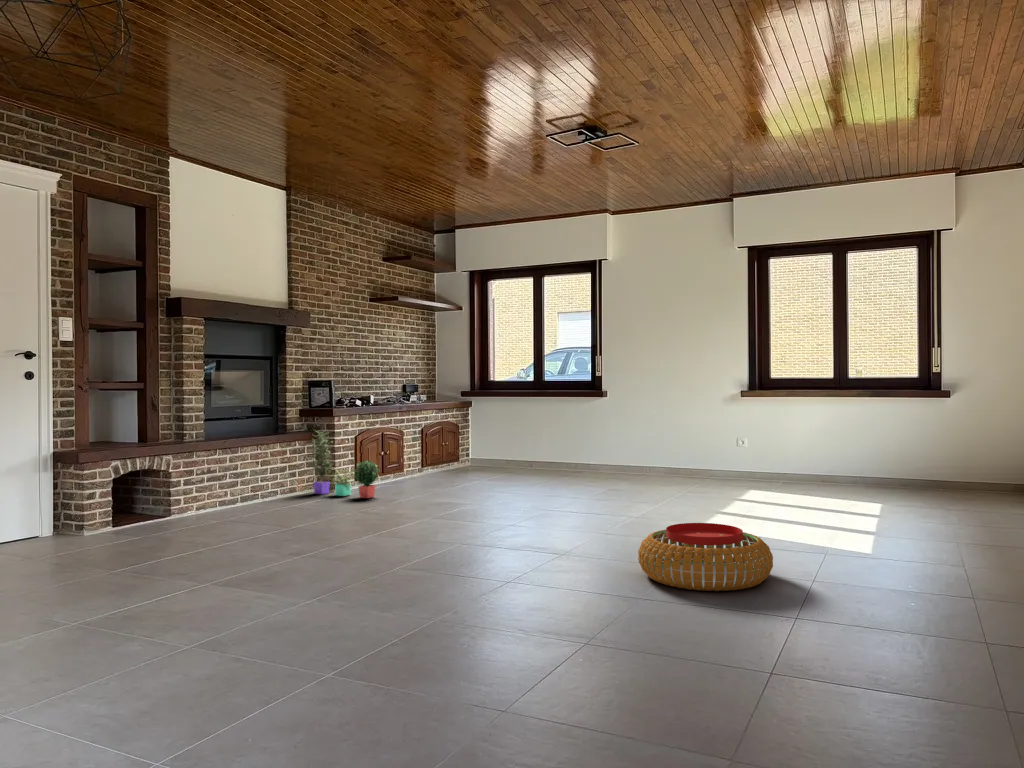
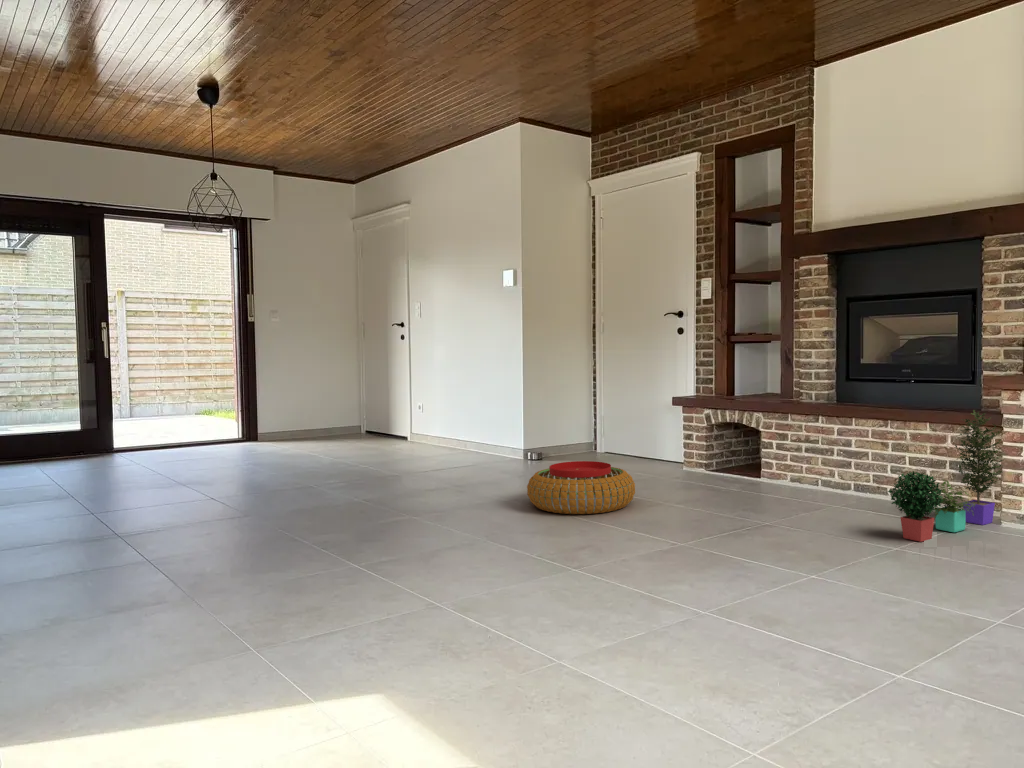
pouf: present [638,523,773,591] -> present [527,461,635,514]

